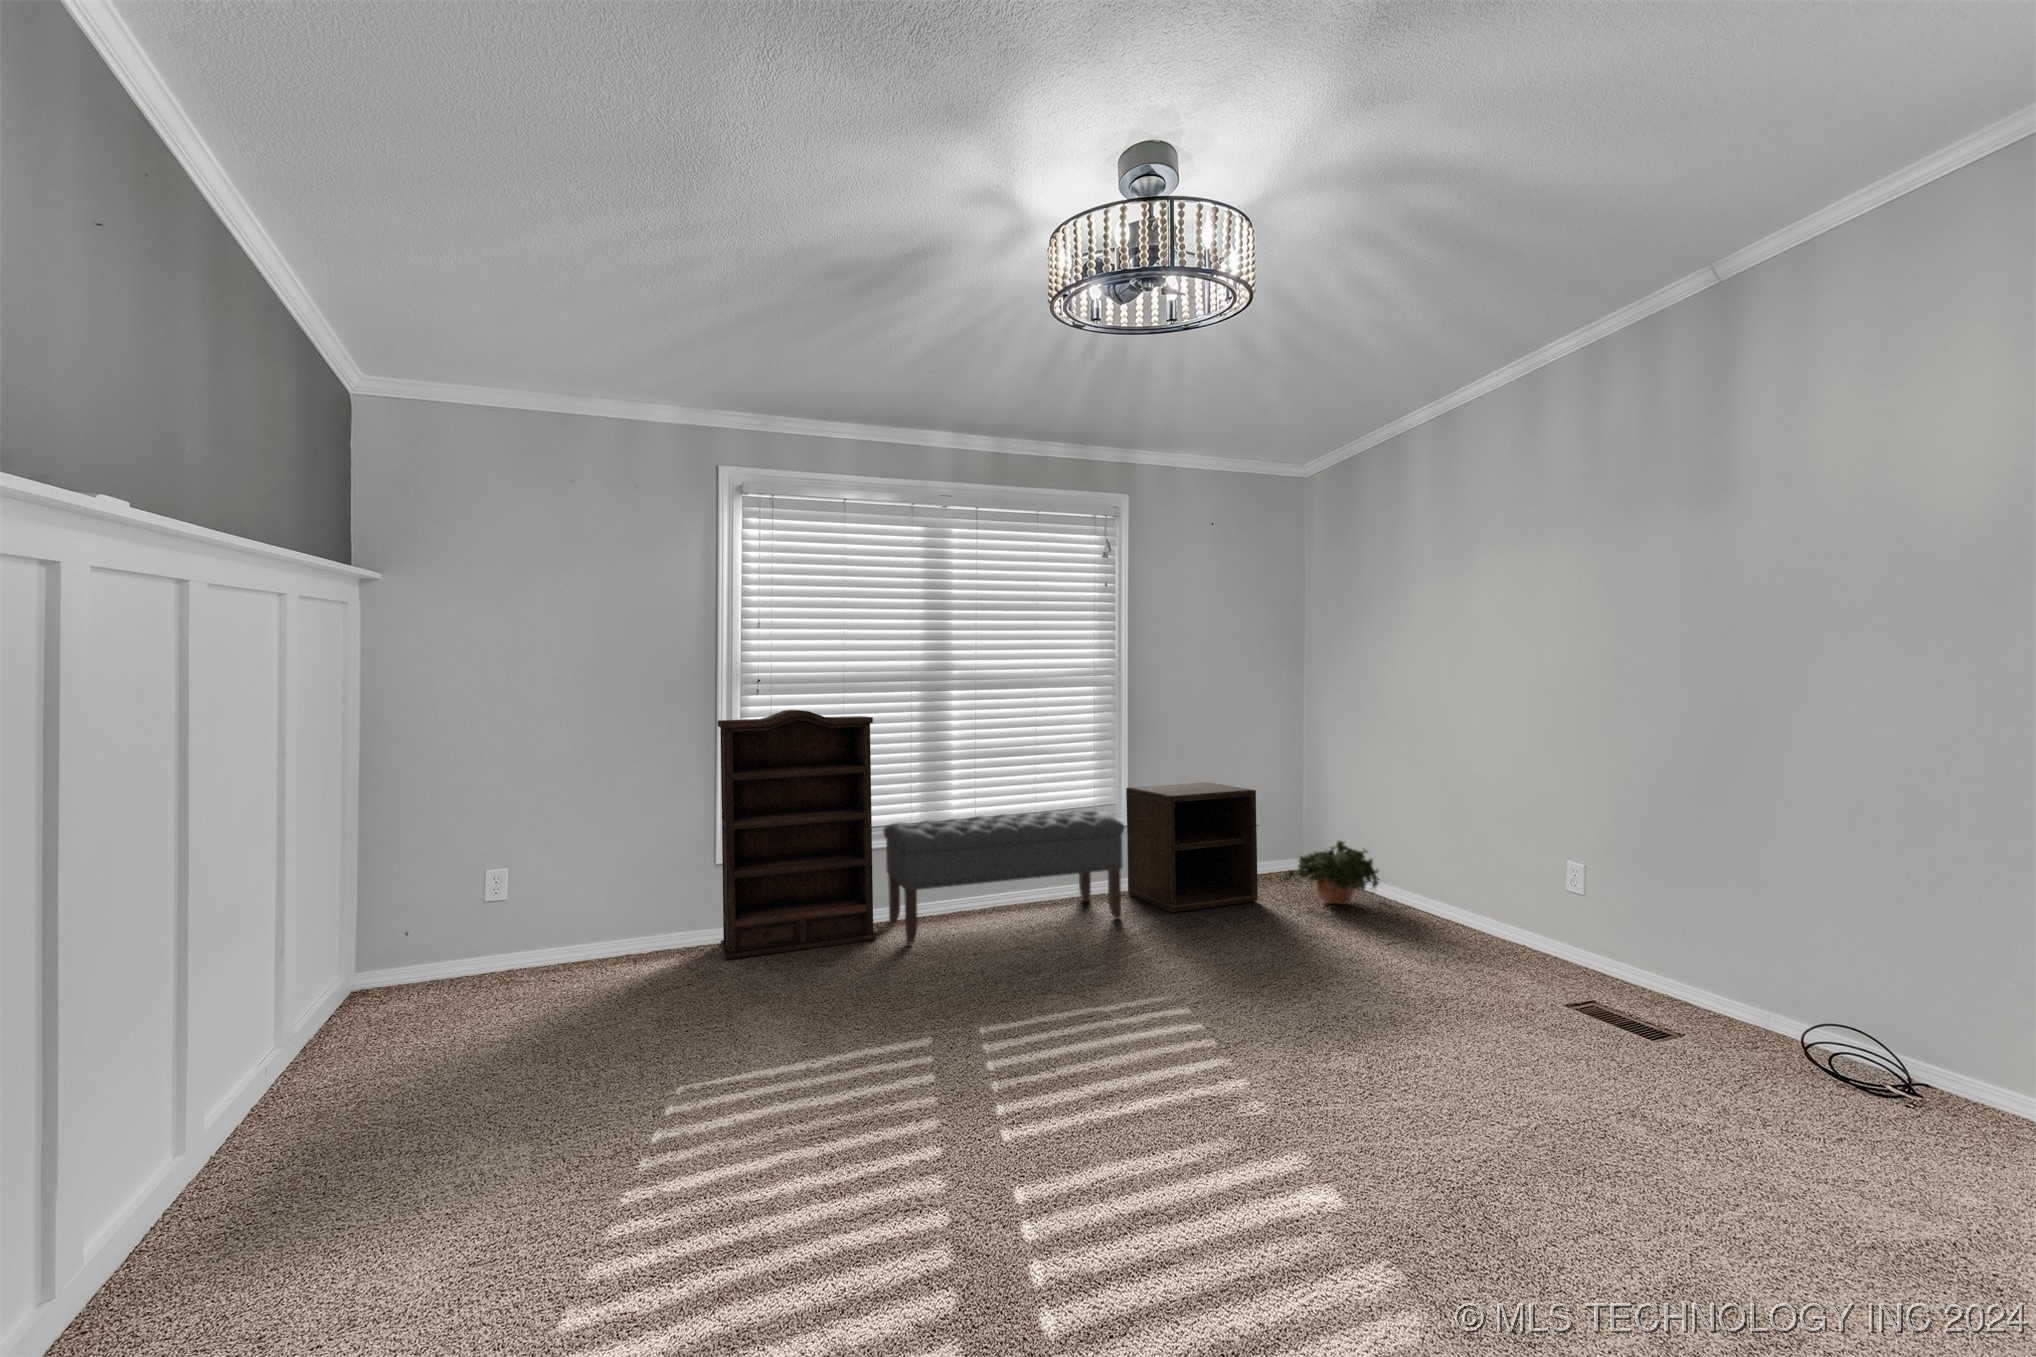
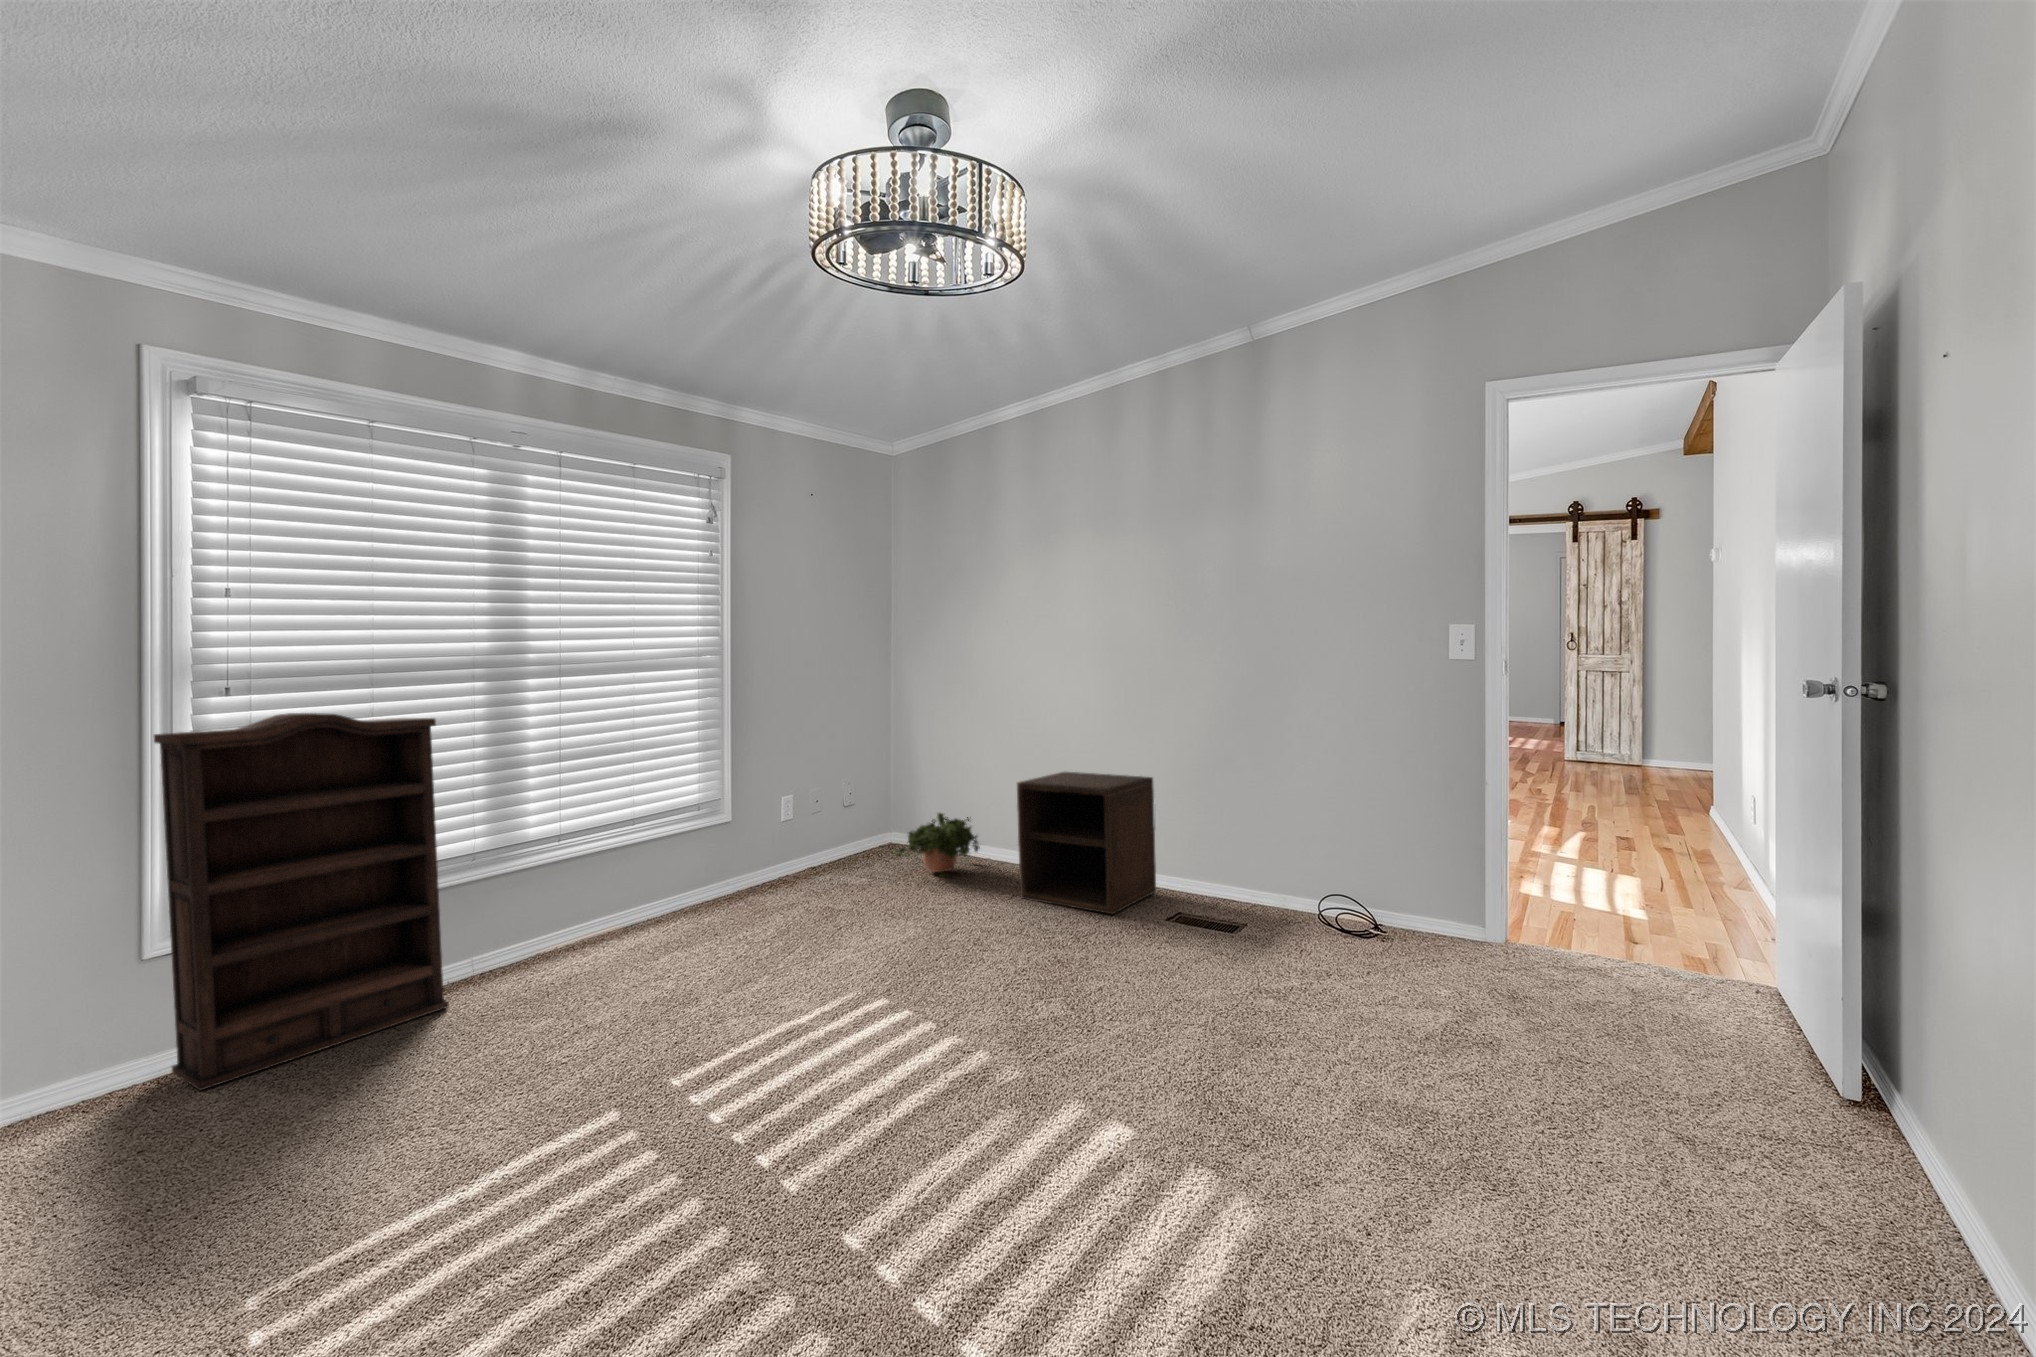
nightstand: present [1126,782,1258,912] -> present [1017,772,1156,914]
bench: present [883,809,1124,944] -> none [439,810,752,1004]

